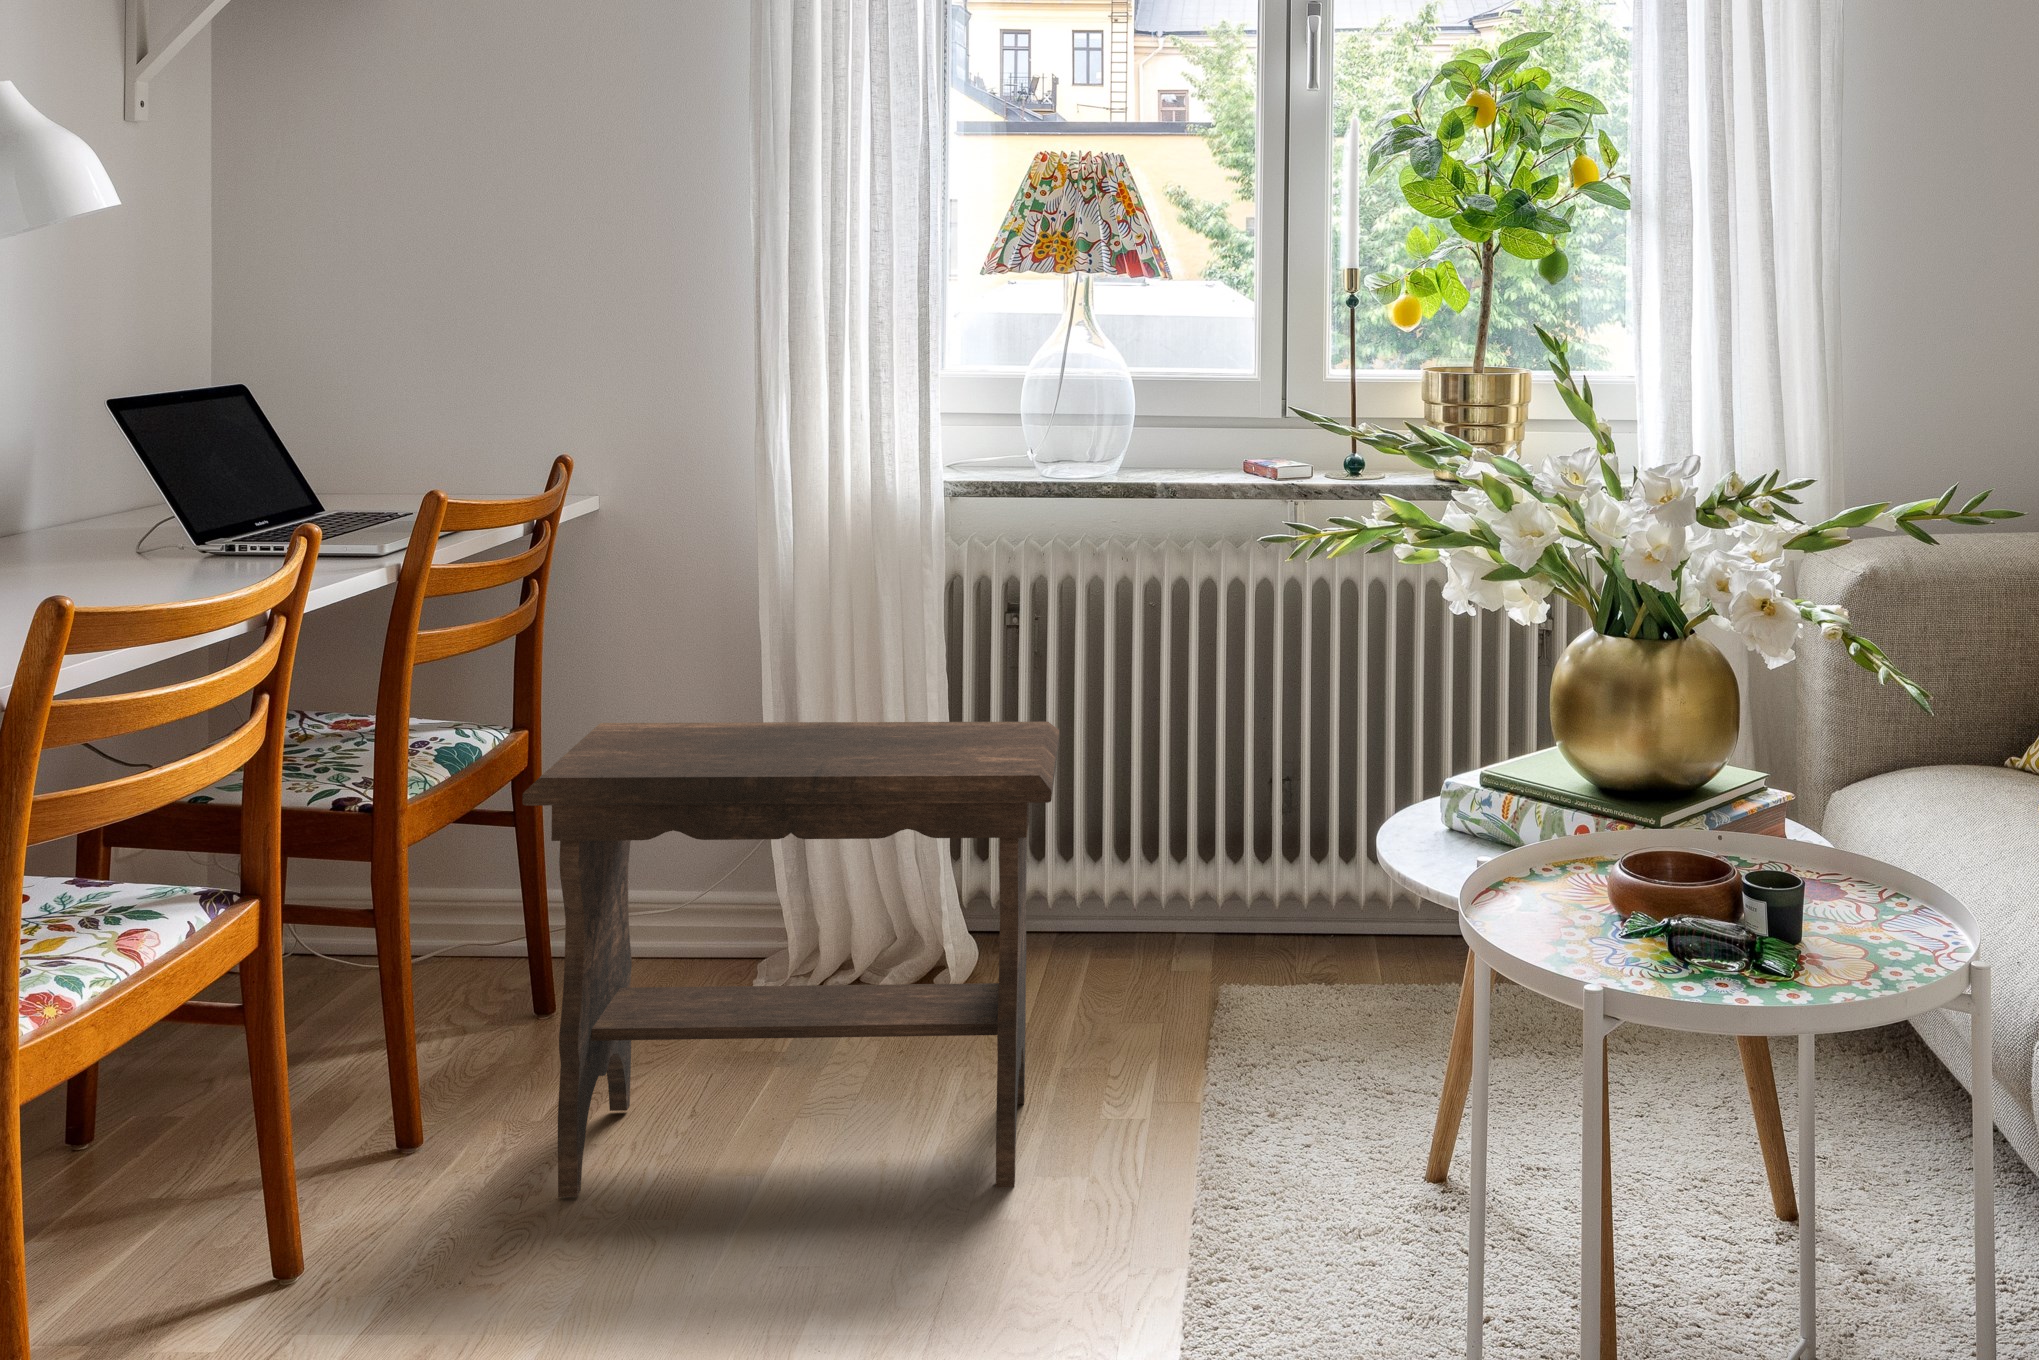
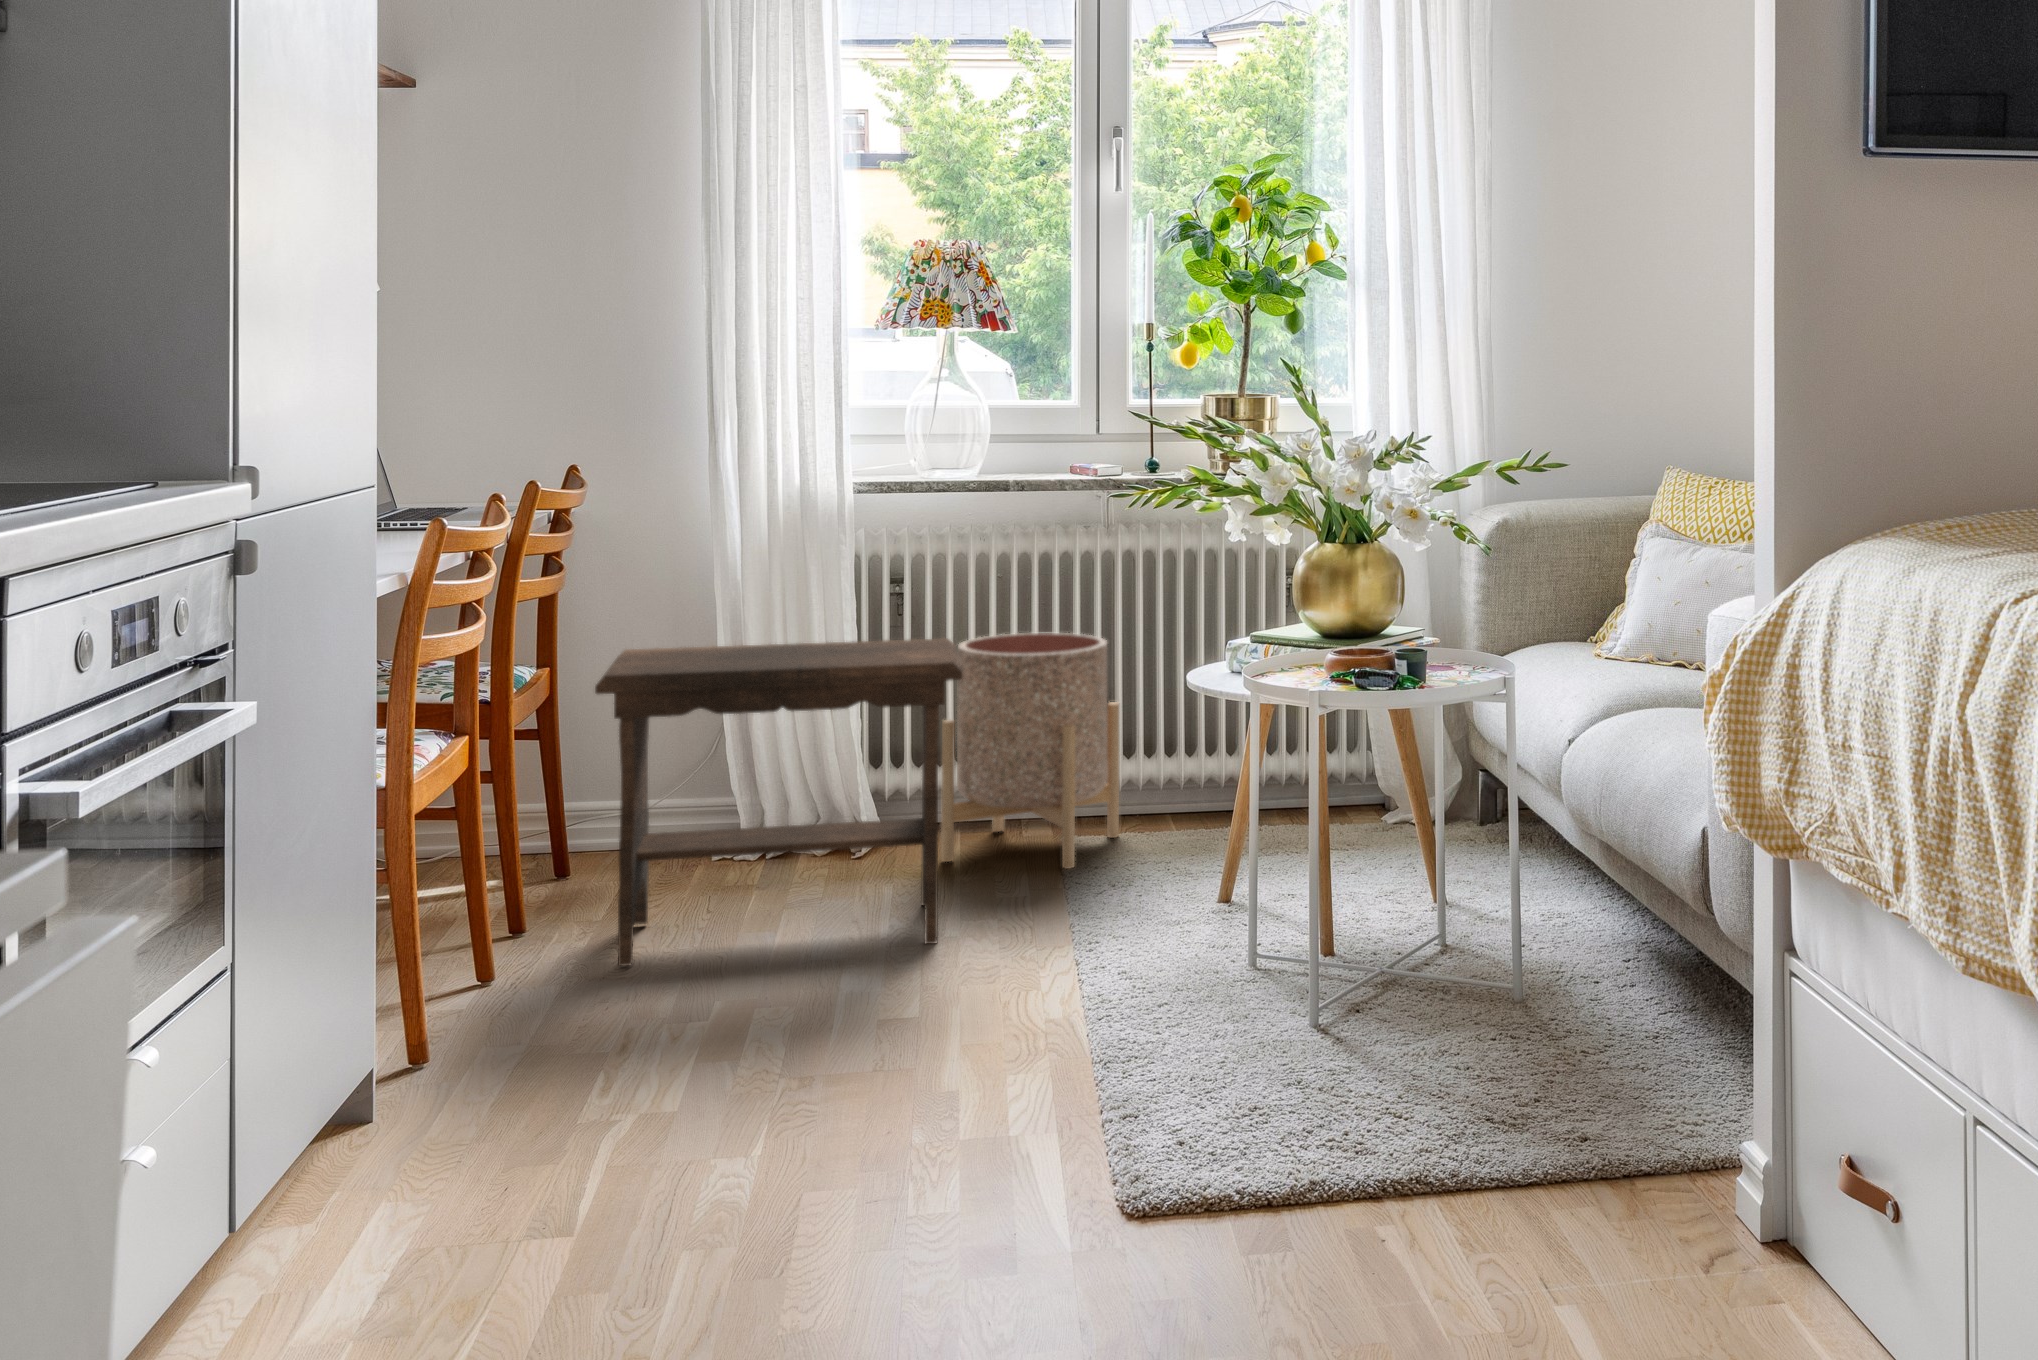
planter: none [1051,695,1301,1044] -> present [941,633,1119,869]

